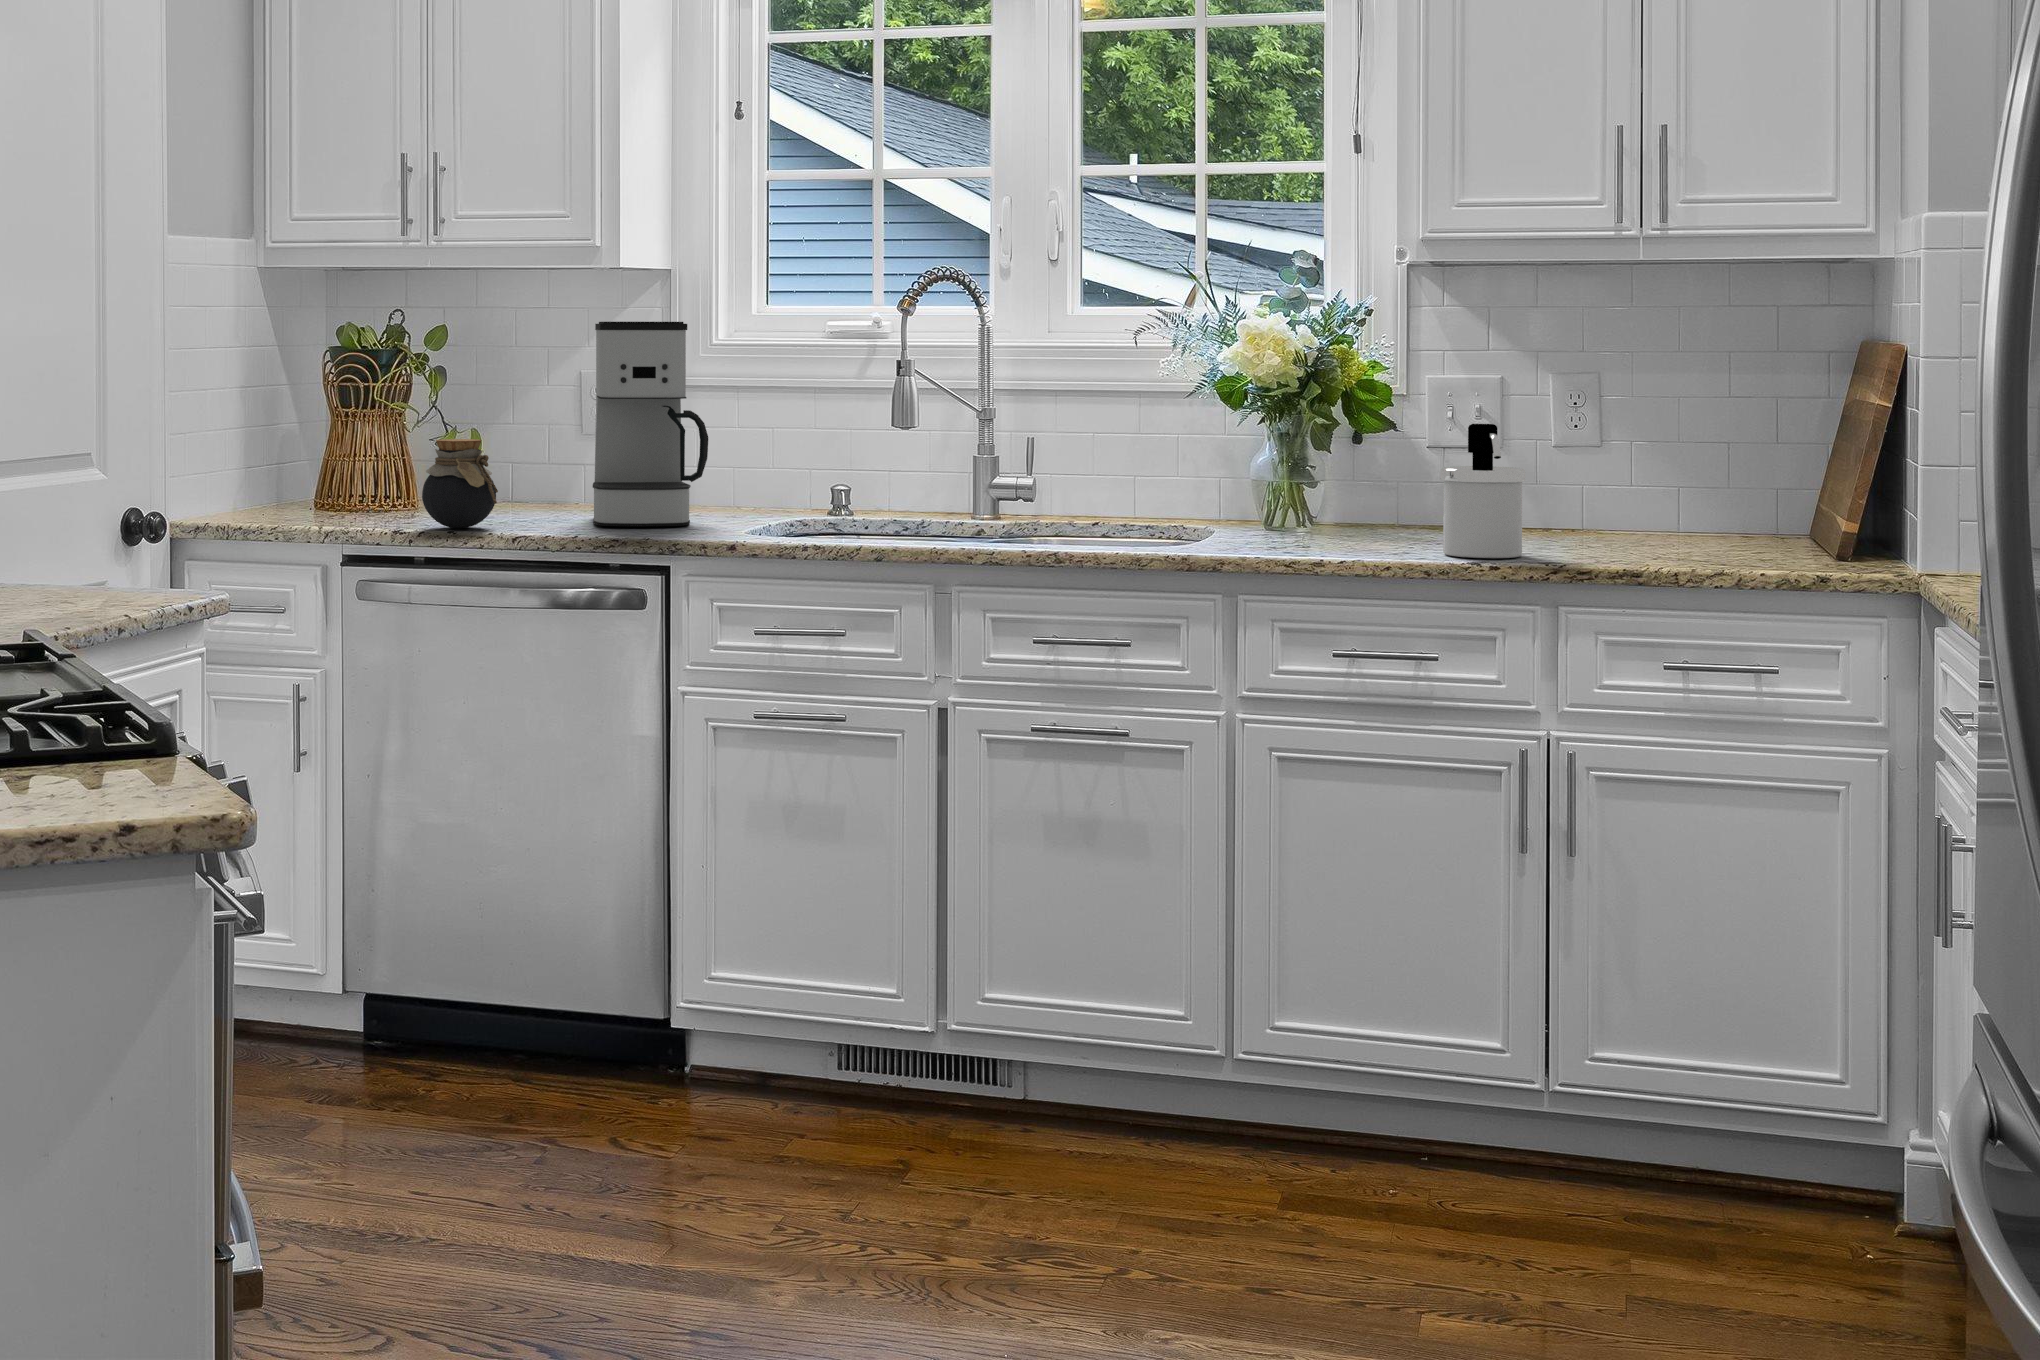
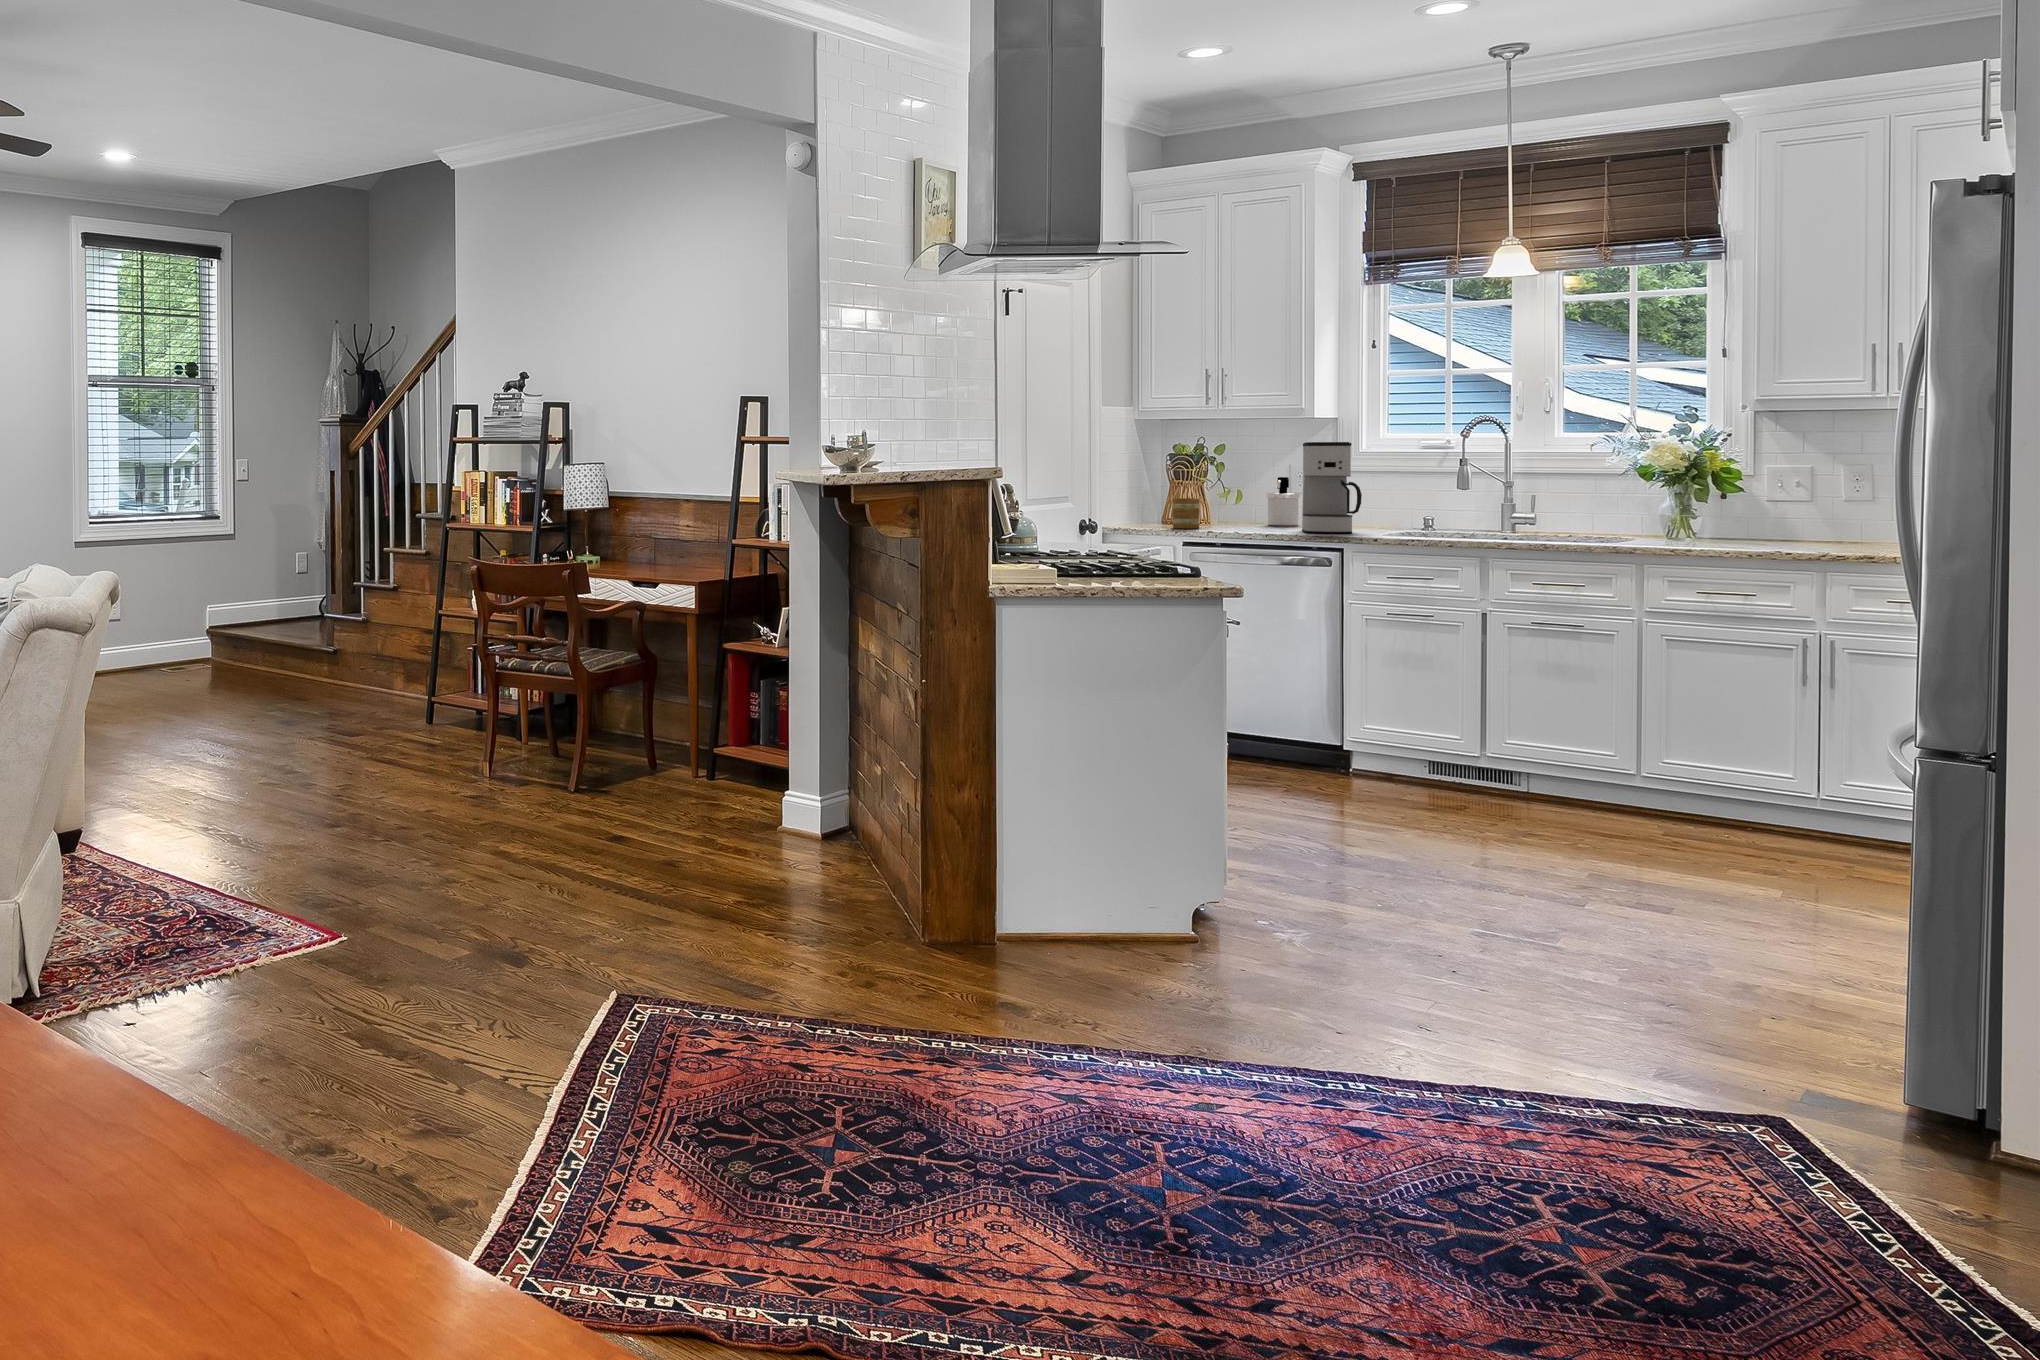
soap dispenser: present [1441,424,1525,558] -> present [1267,477,1300,526]
jar: present [422,439,498,528] -> none [1222,494,1259,532]
mug: none [329,448,387,518] -> present [1173,498,1199,528]

